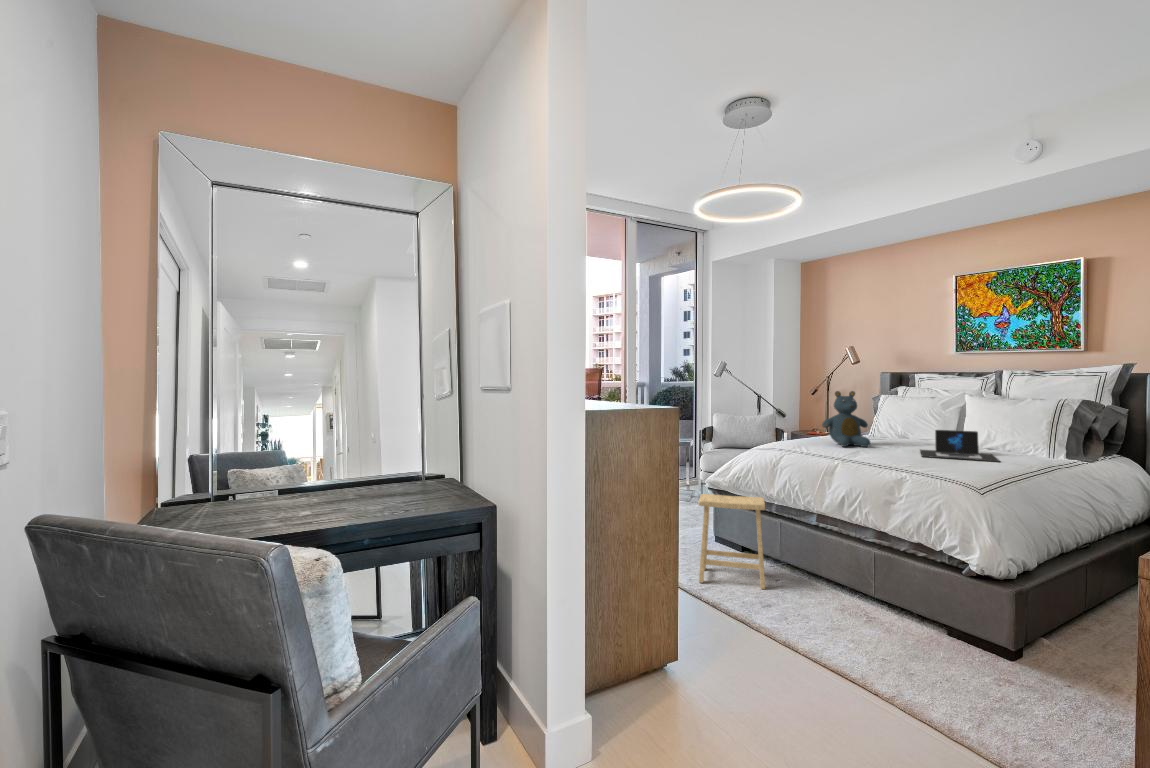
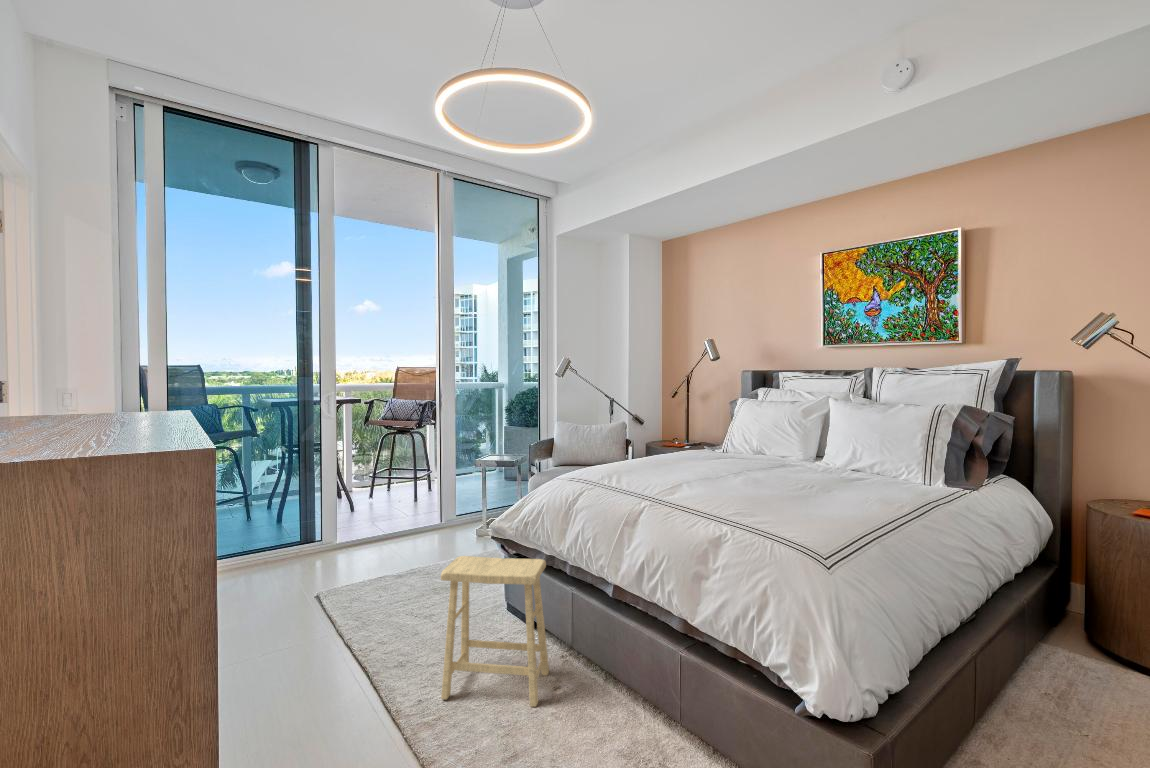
teddy bear: present [822,391,870,447] -> none [647,397,706,475]
laptop: present [920,430,1000,462] -> none [763,450,863,498]

